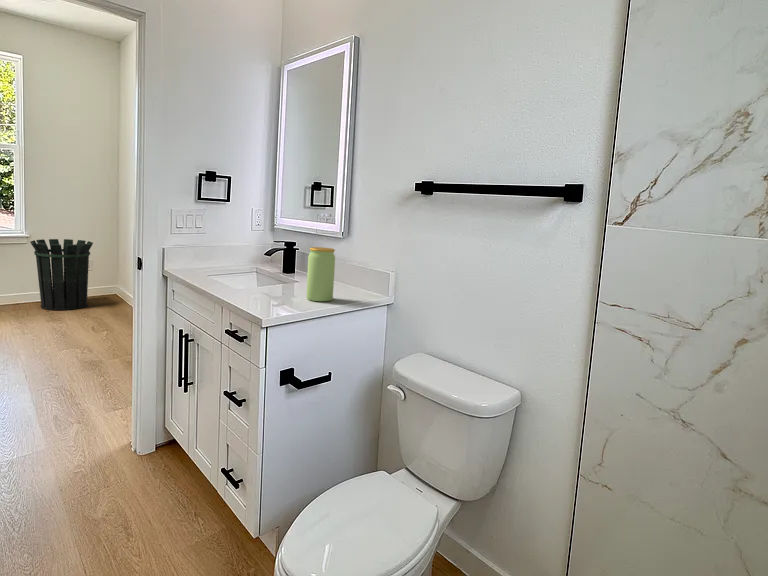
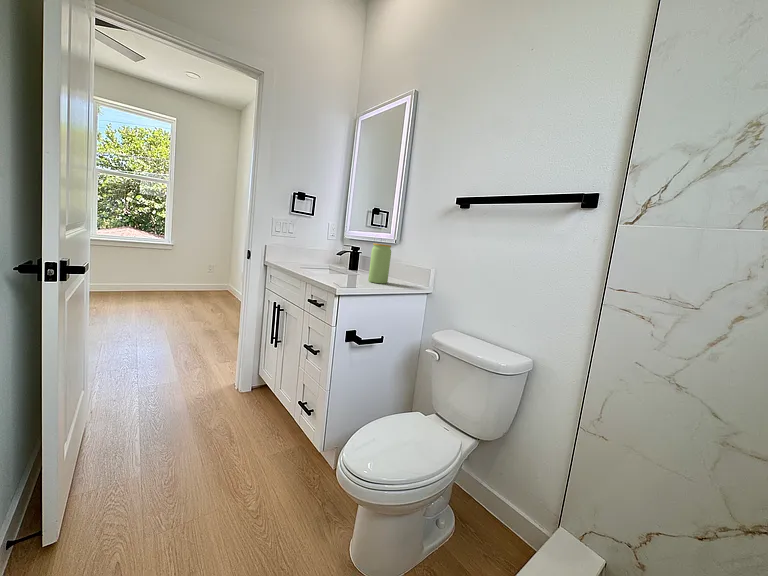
waste bin: present [30,239,93,310] -> none [178,246,218,294]

